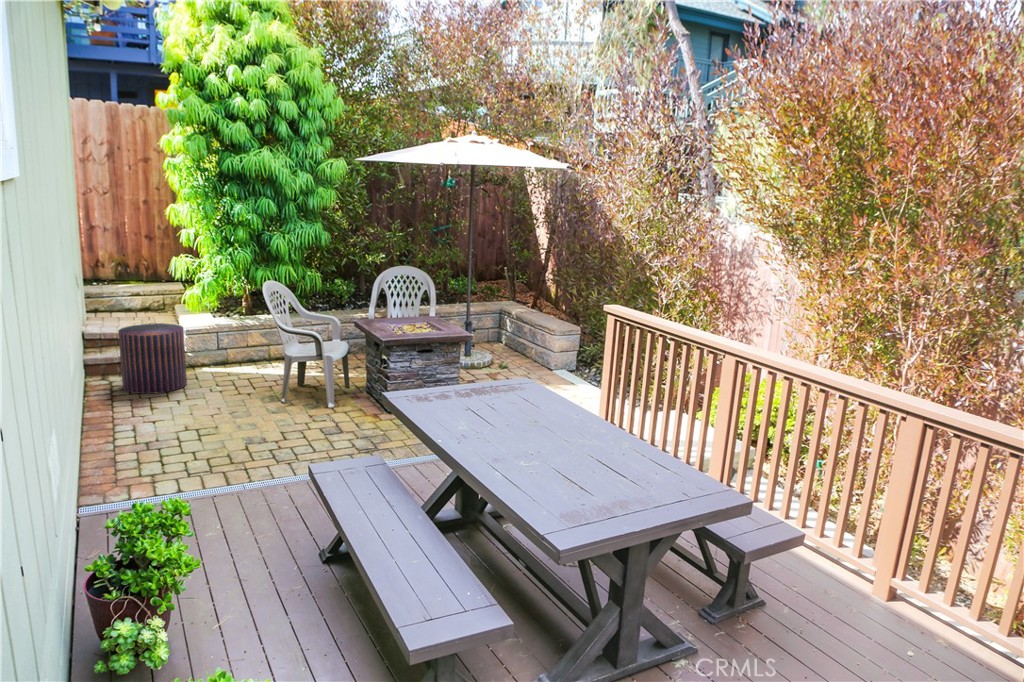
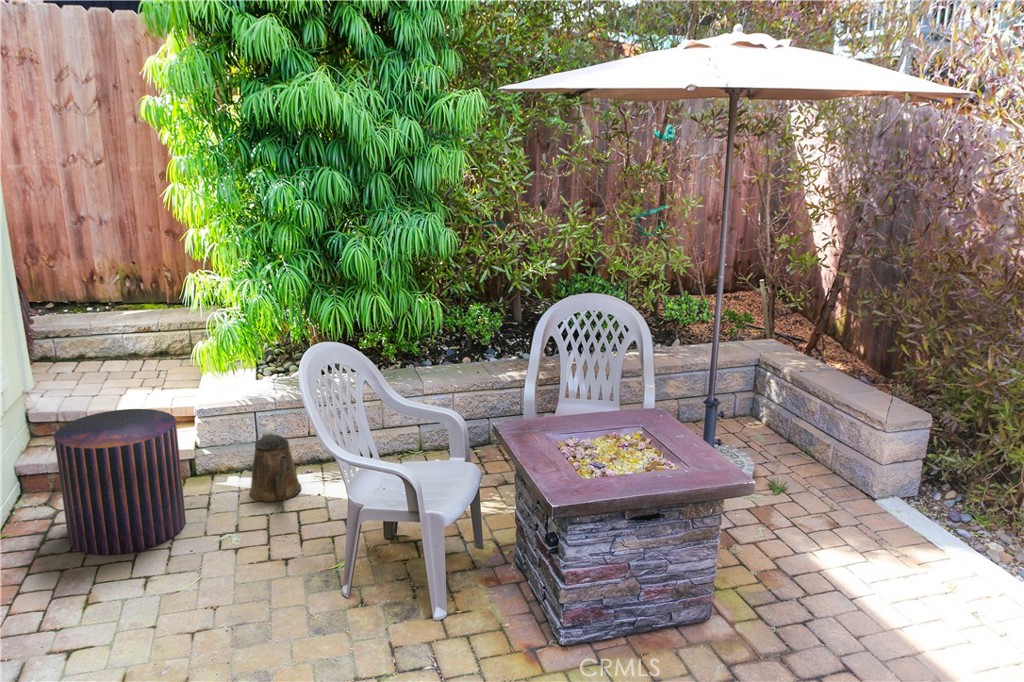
watering can: none [218,341,247,376] -> present [250,431,301,502]

